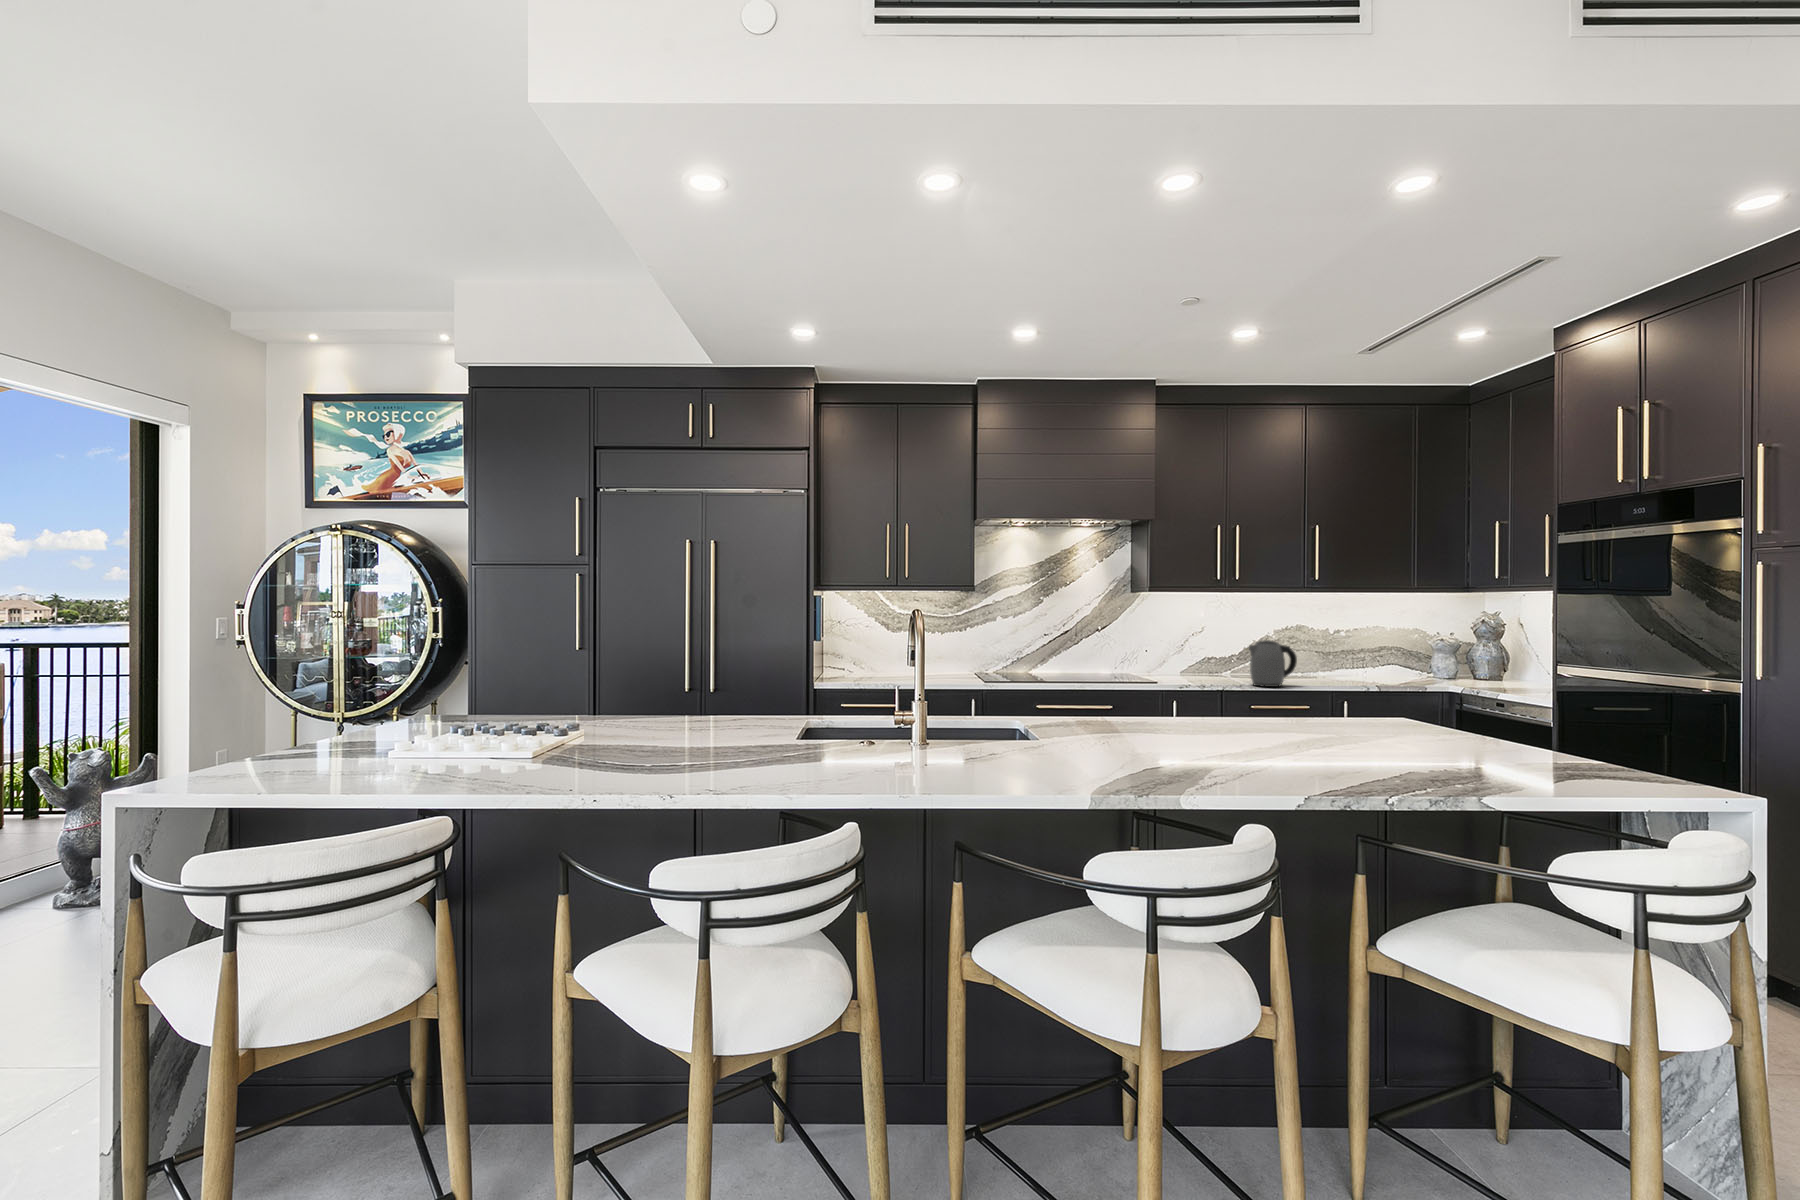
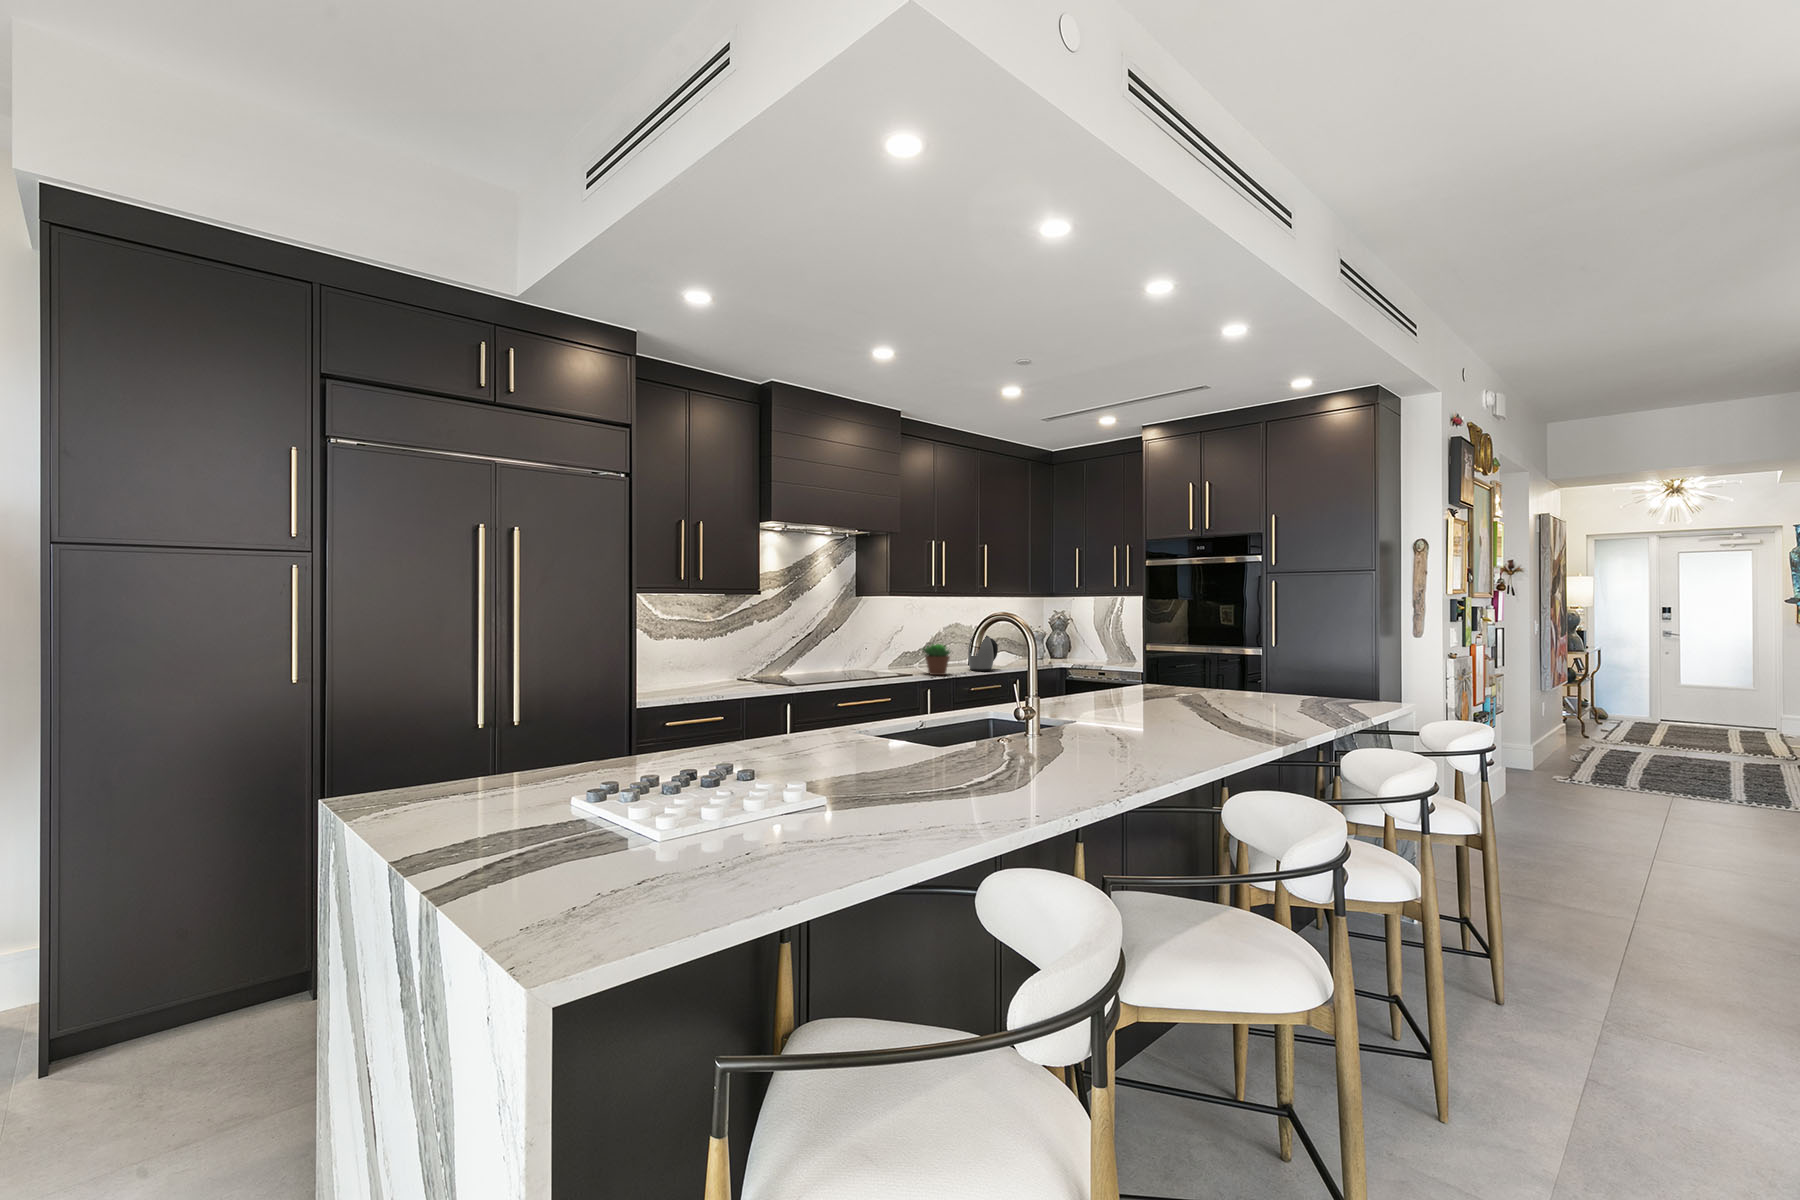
succulent plant: none [1165,648,1204,686] -> present [922,644,950,675]

